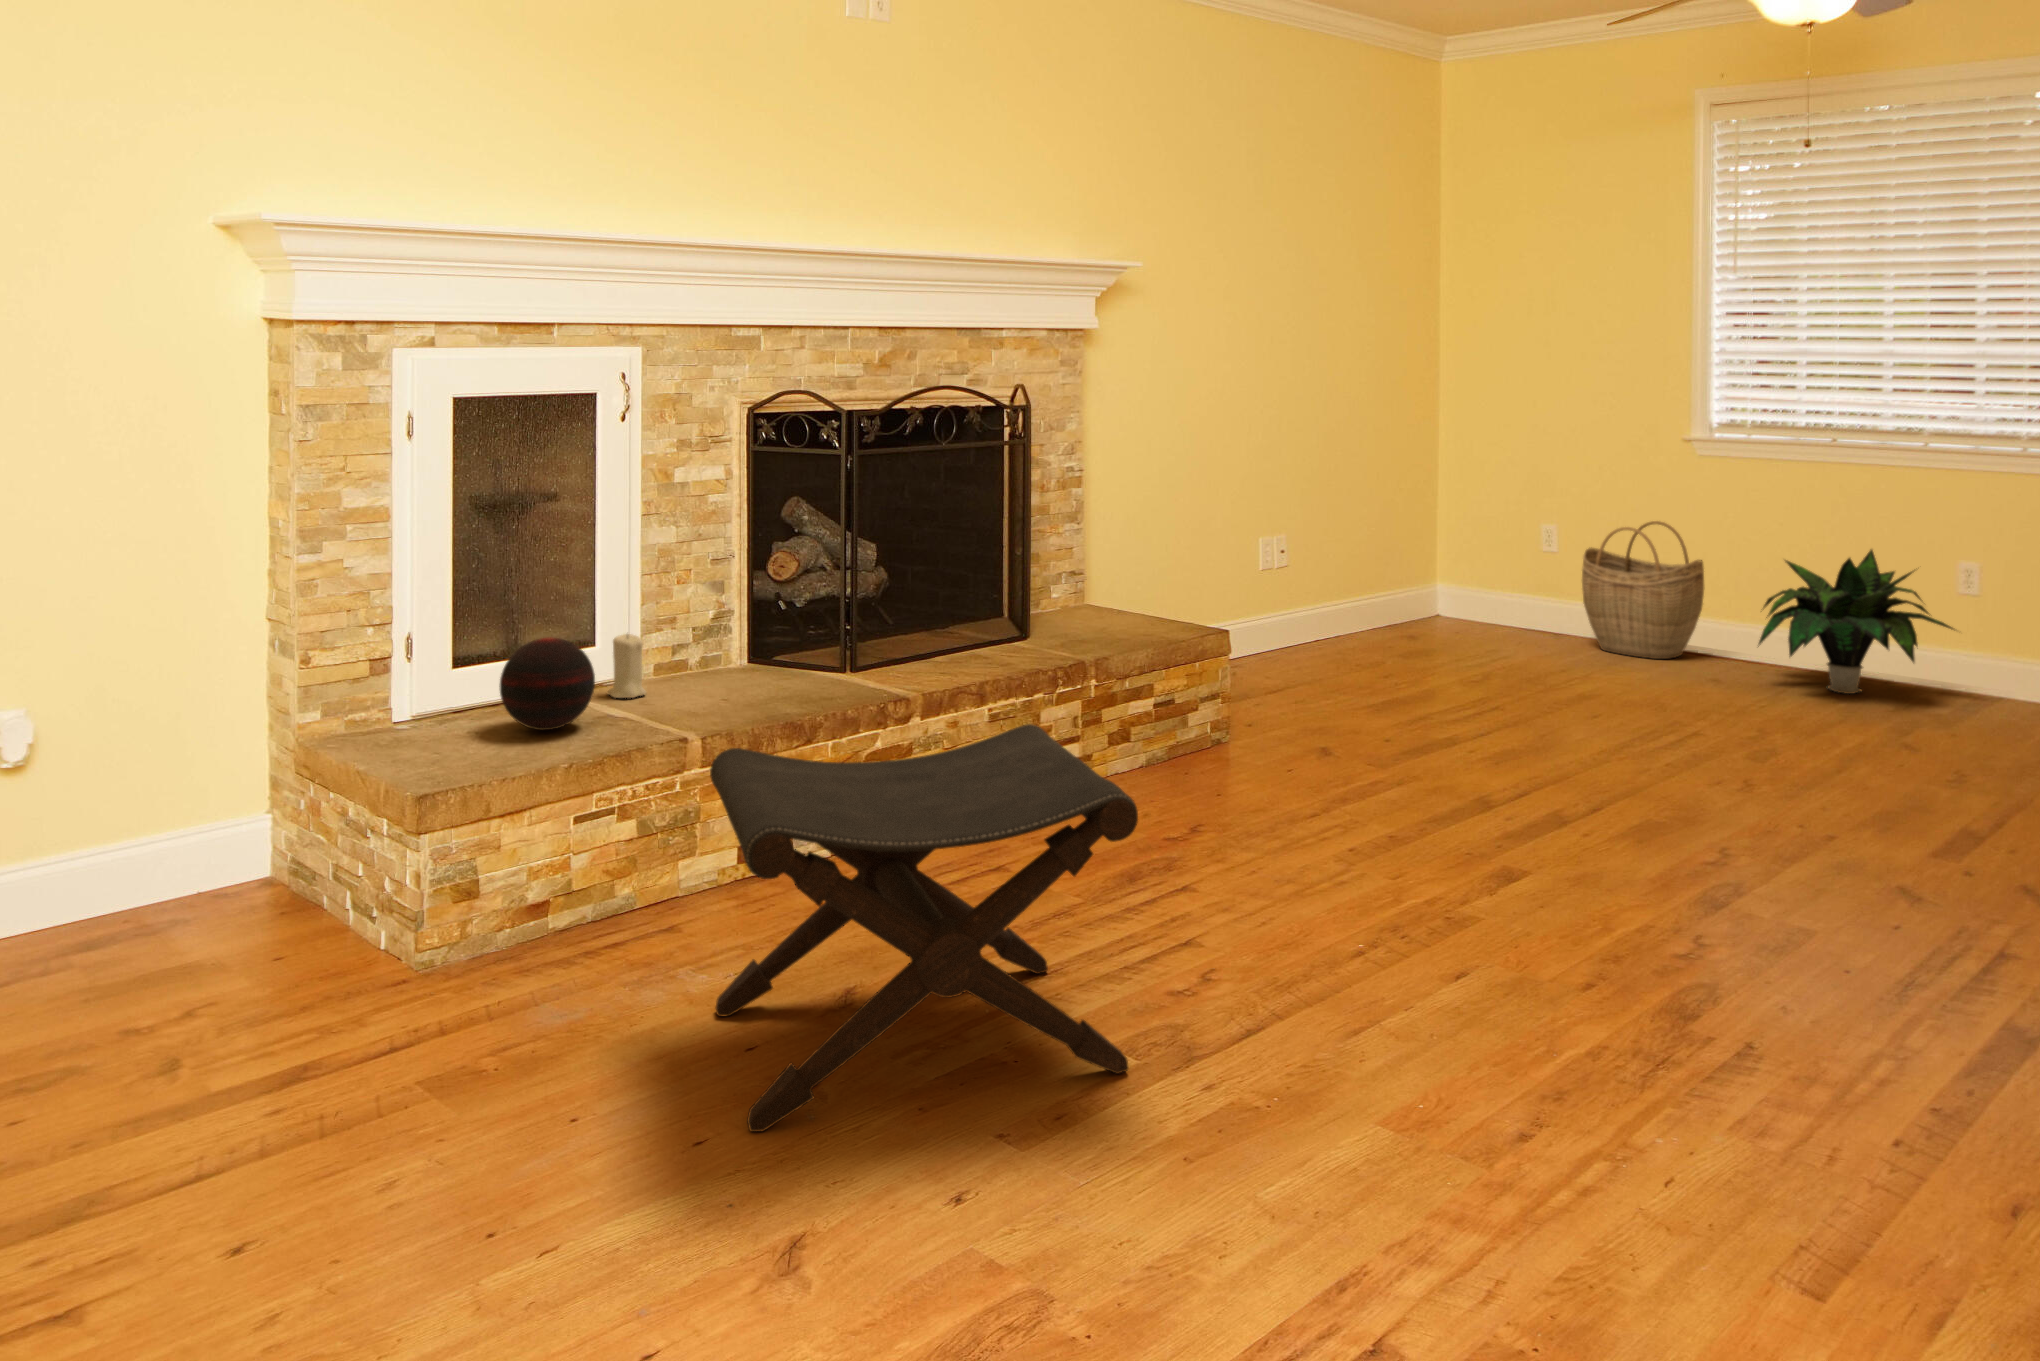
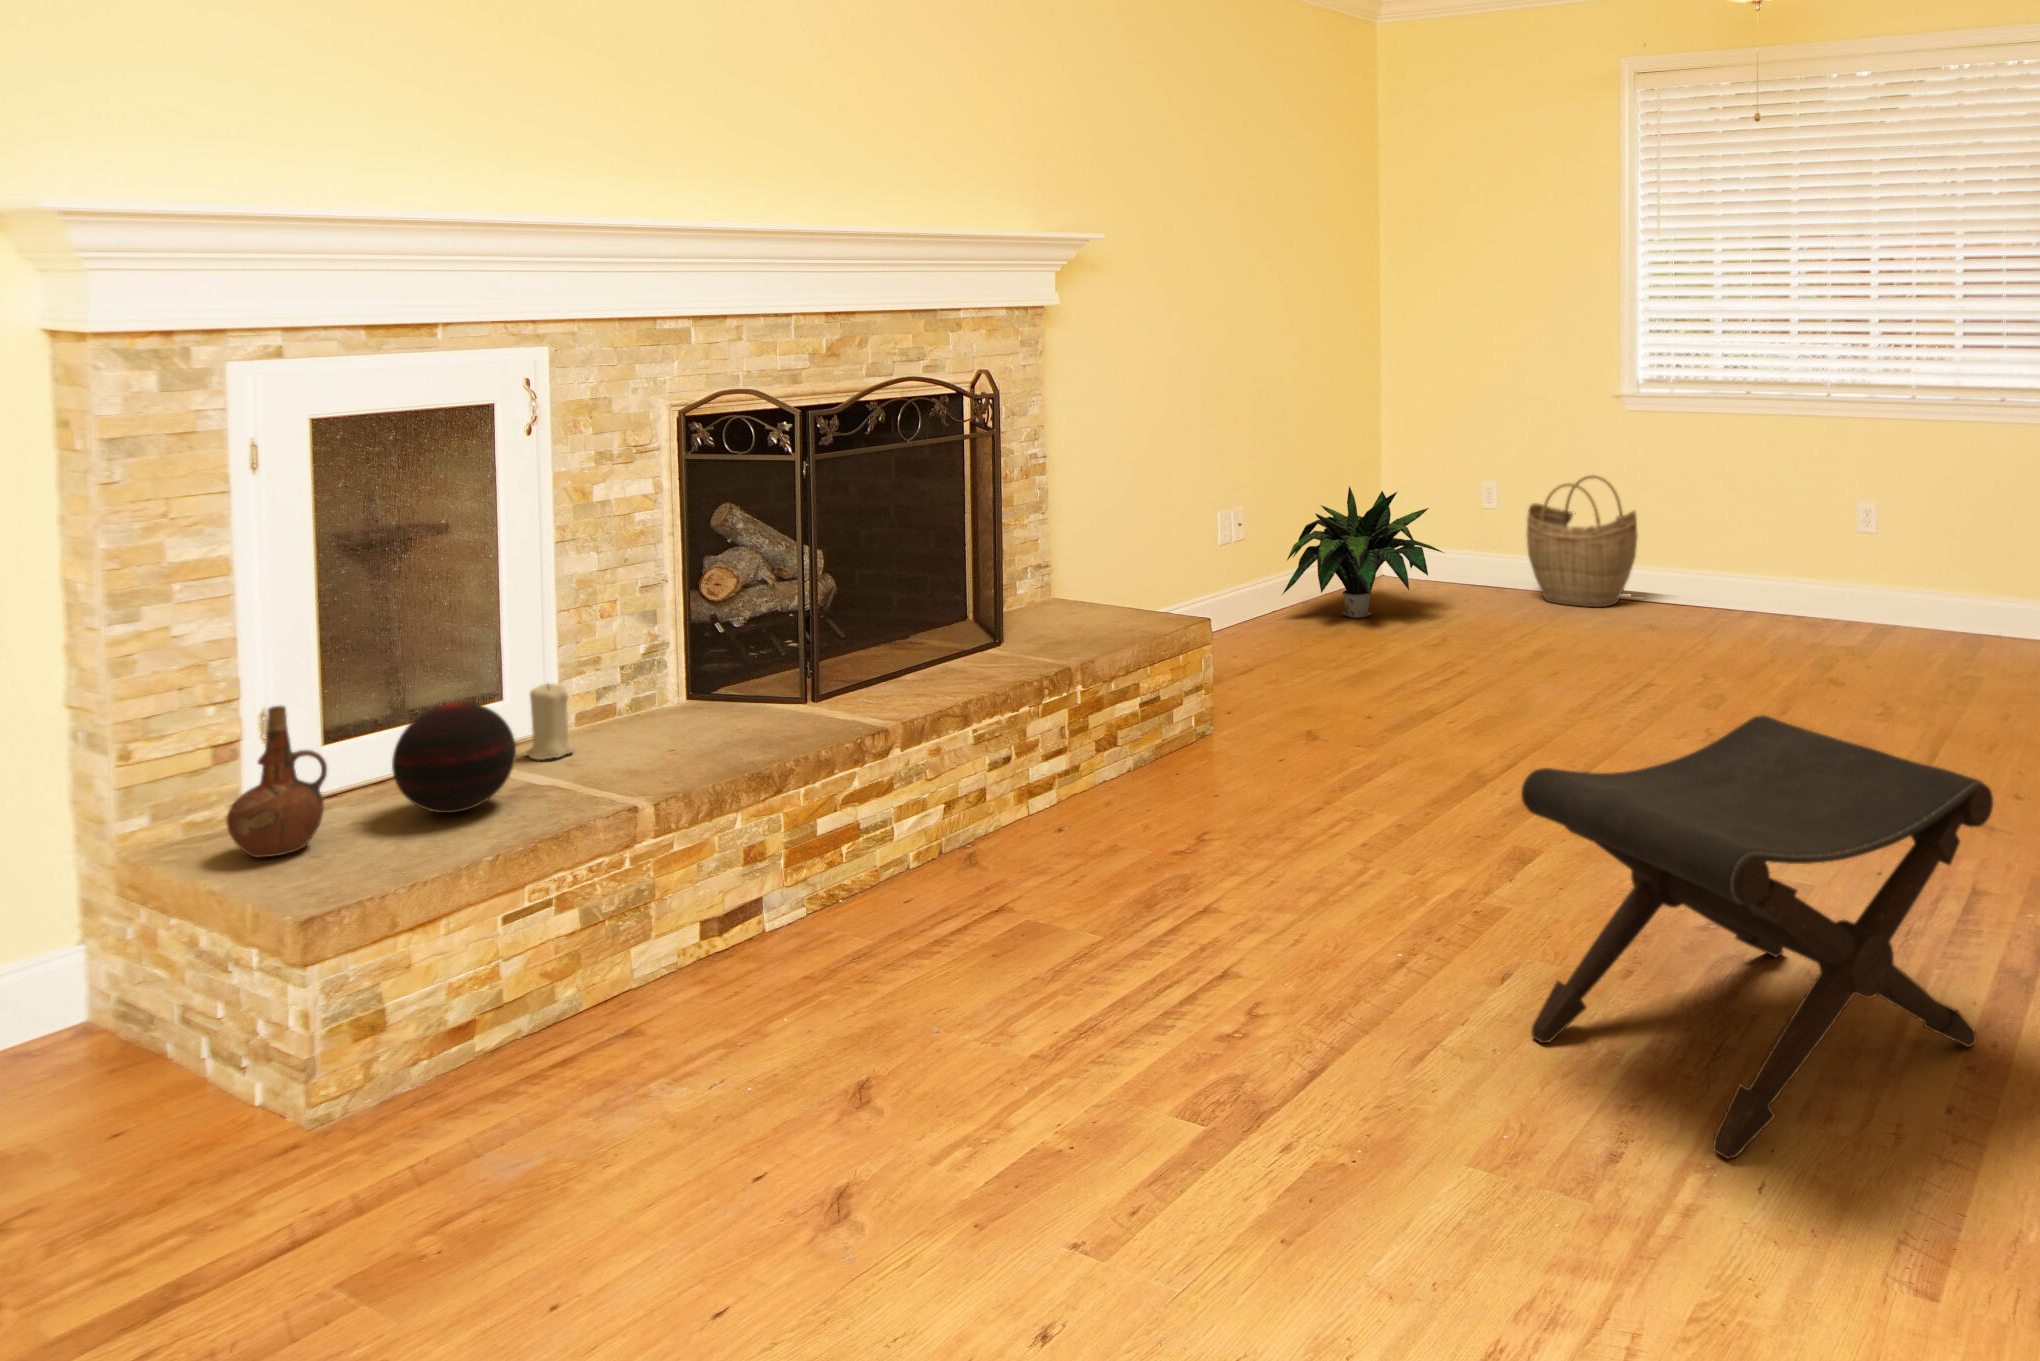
potted plant: present [1758,550,1953,694] -> present [1282,486,1444,618]
ceramic pitcher: none [375,626,450,748] -> present [226,706,327,857]
footstool: present [710,724,1138,1132] -> present [1521,715,1993,1159]

